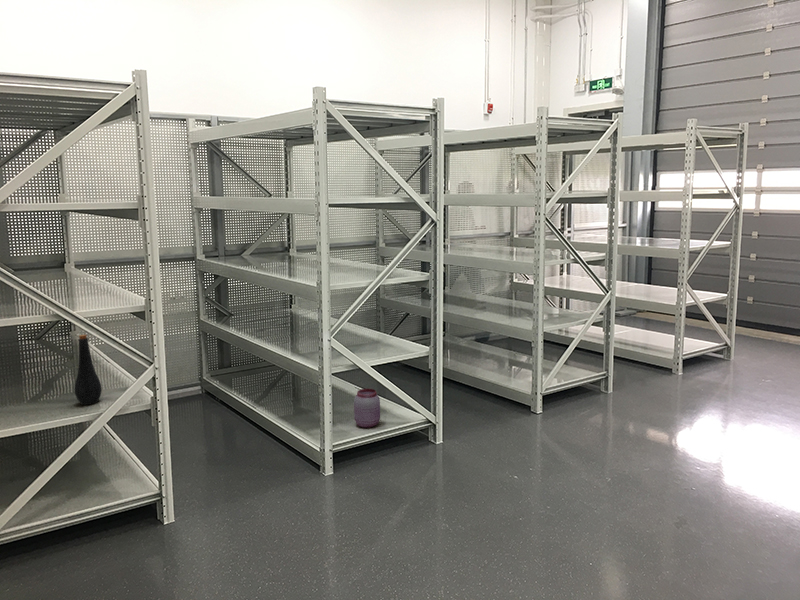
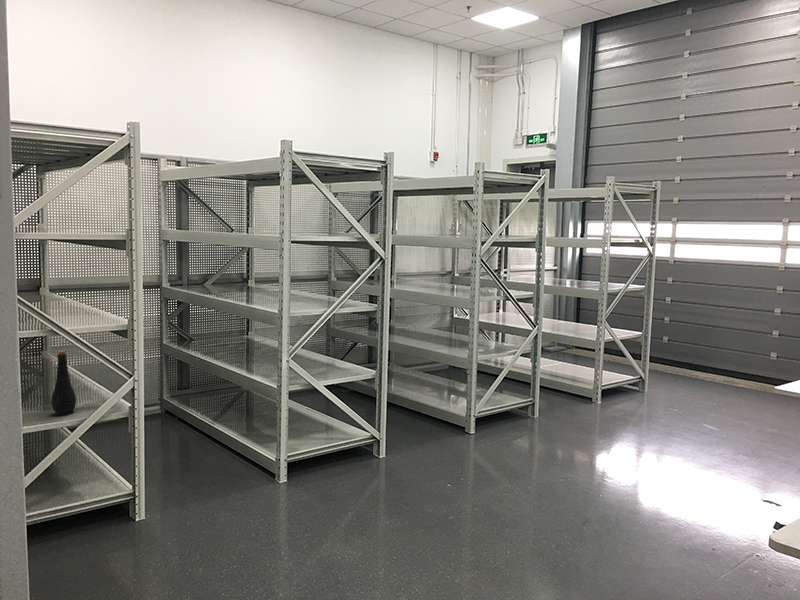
jar: present [354,389,380,428] -> none [306,408,329,443]

